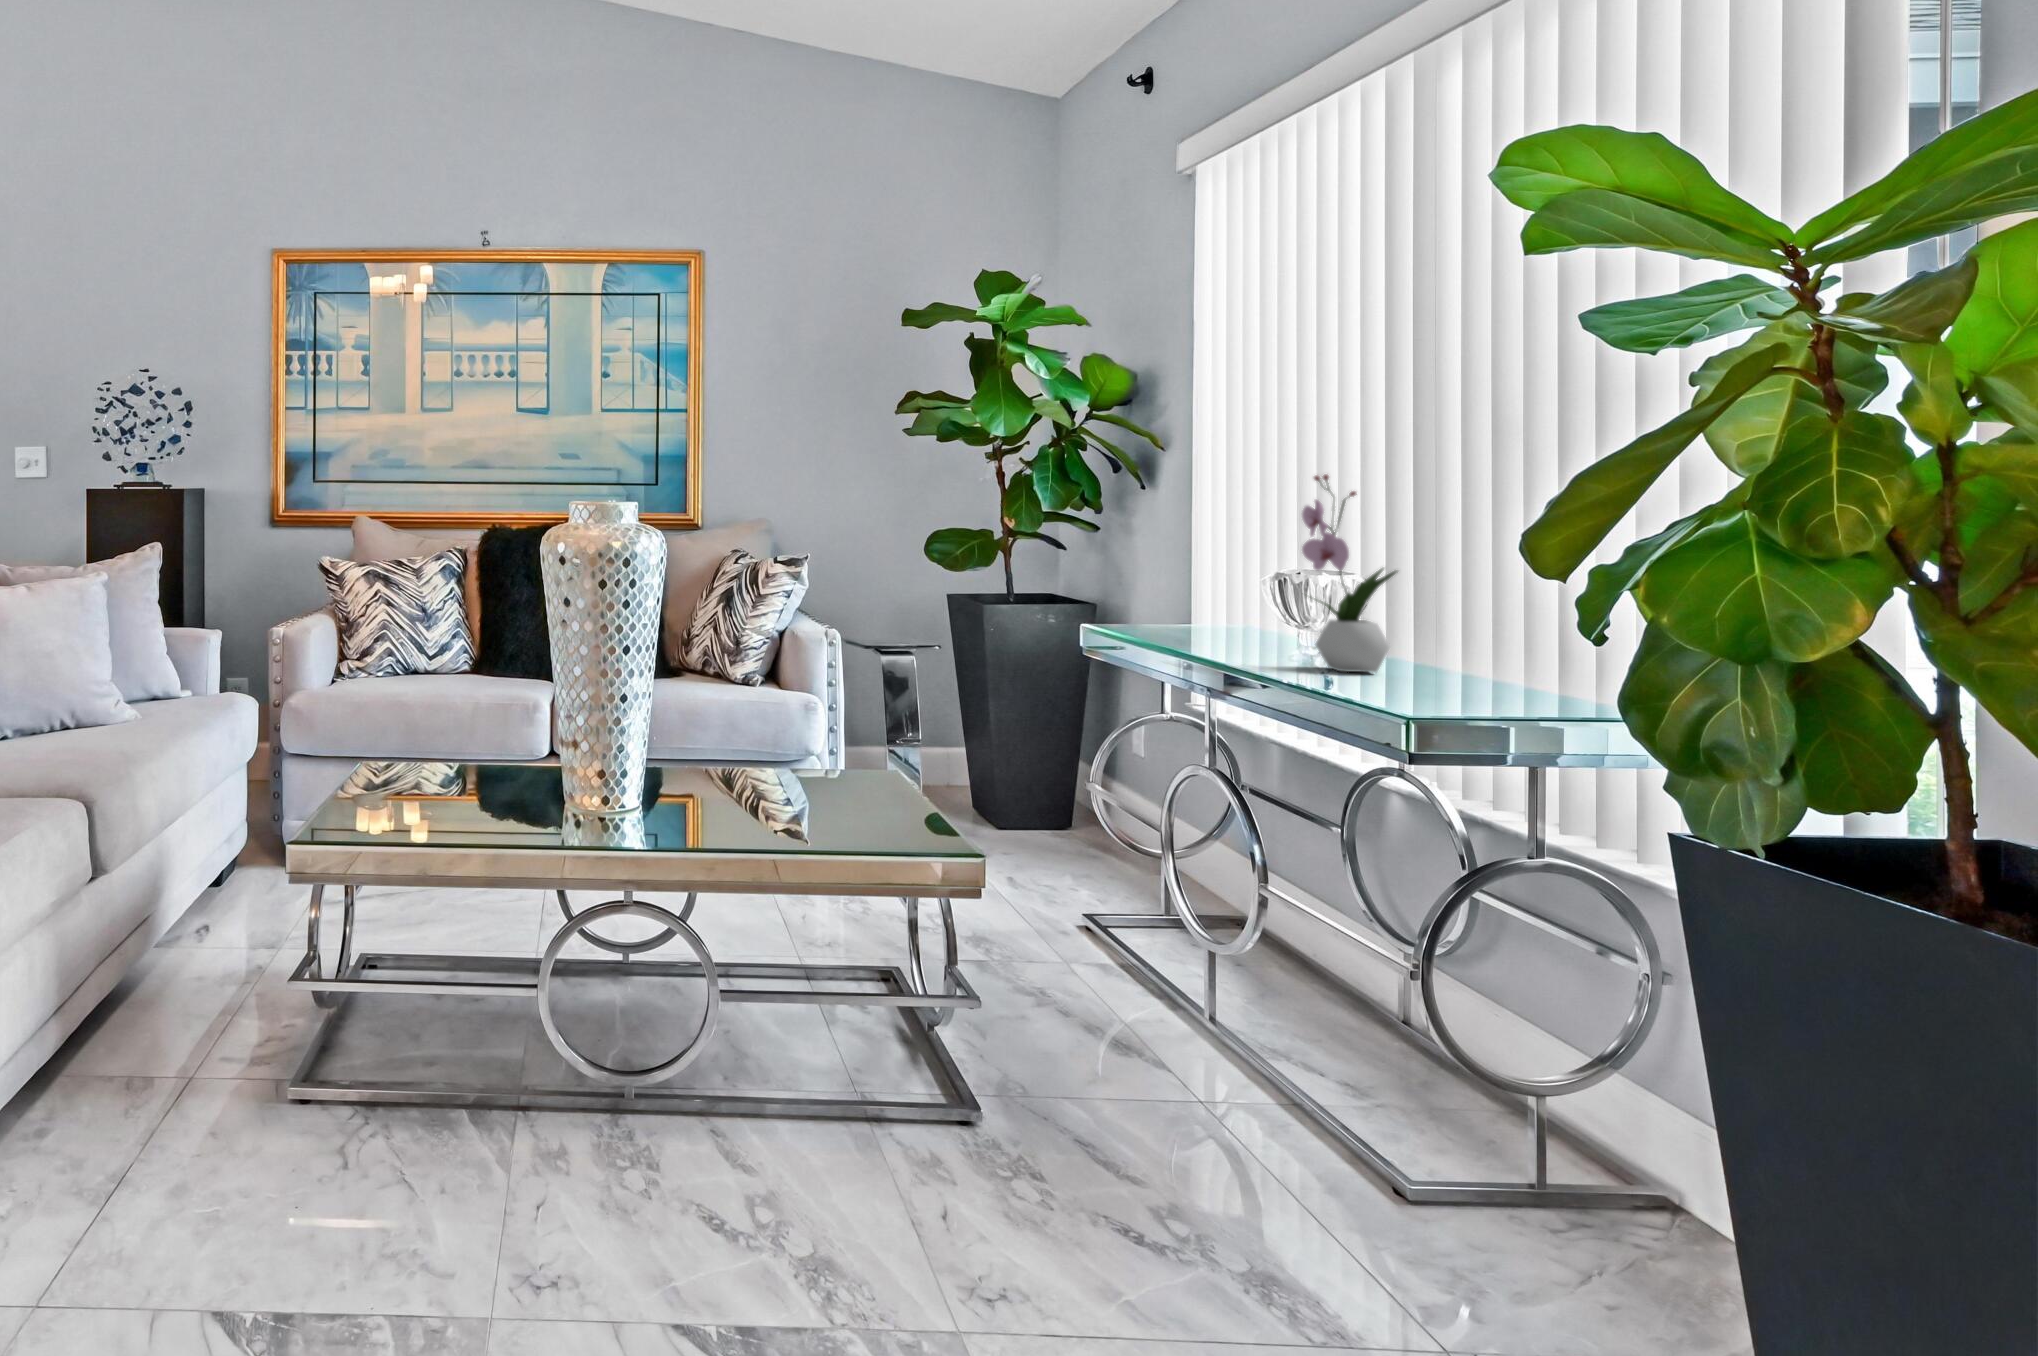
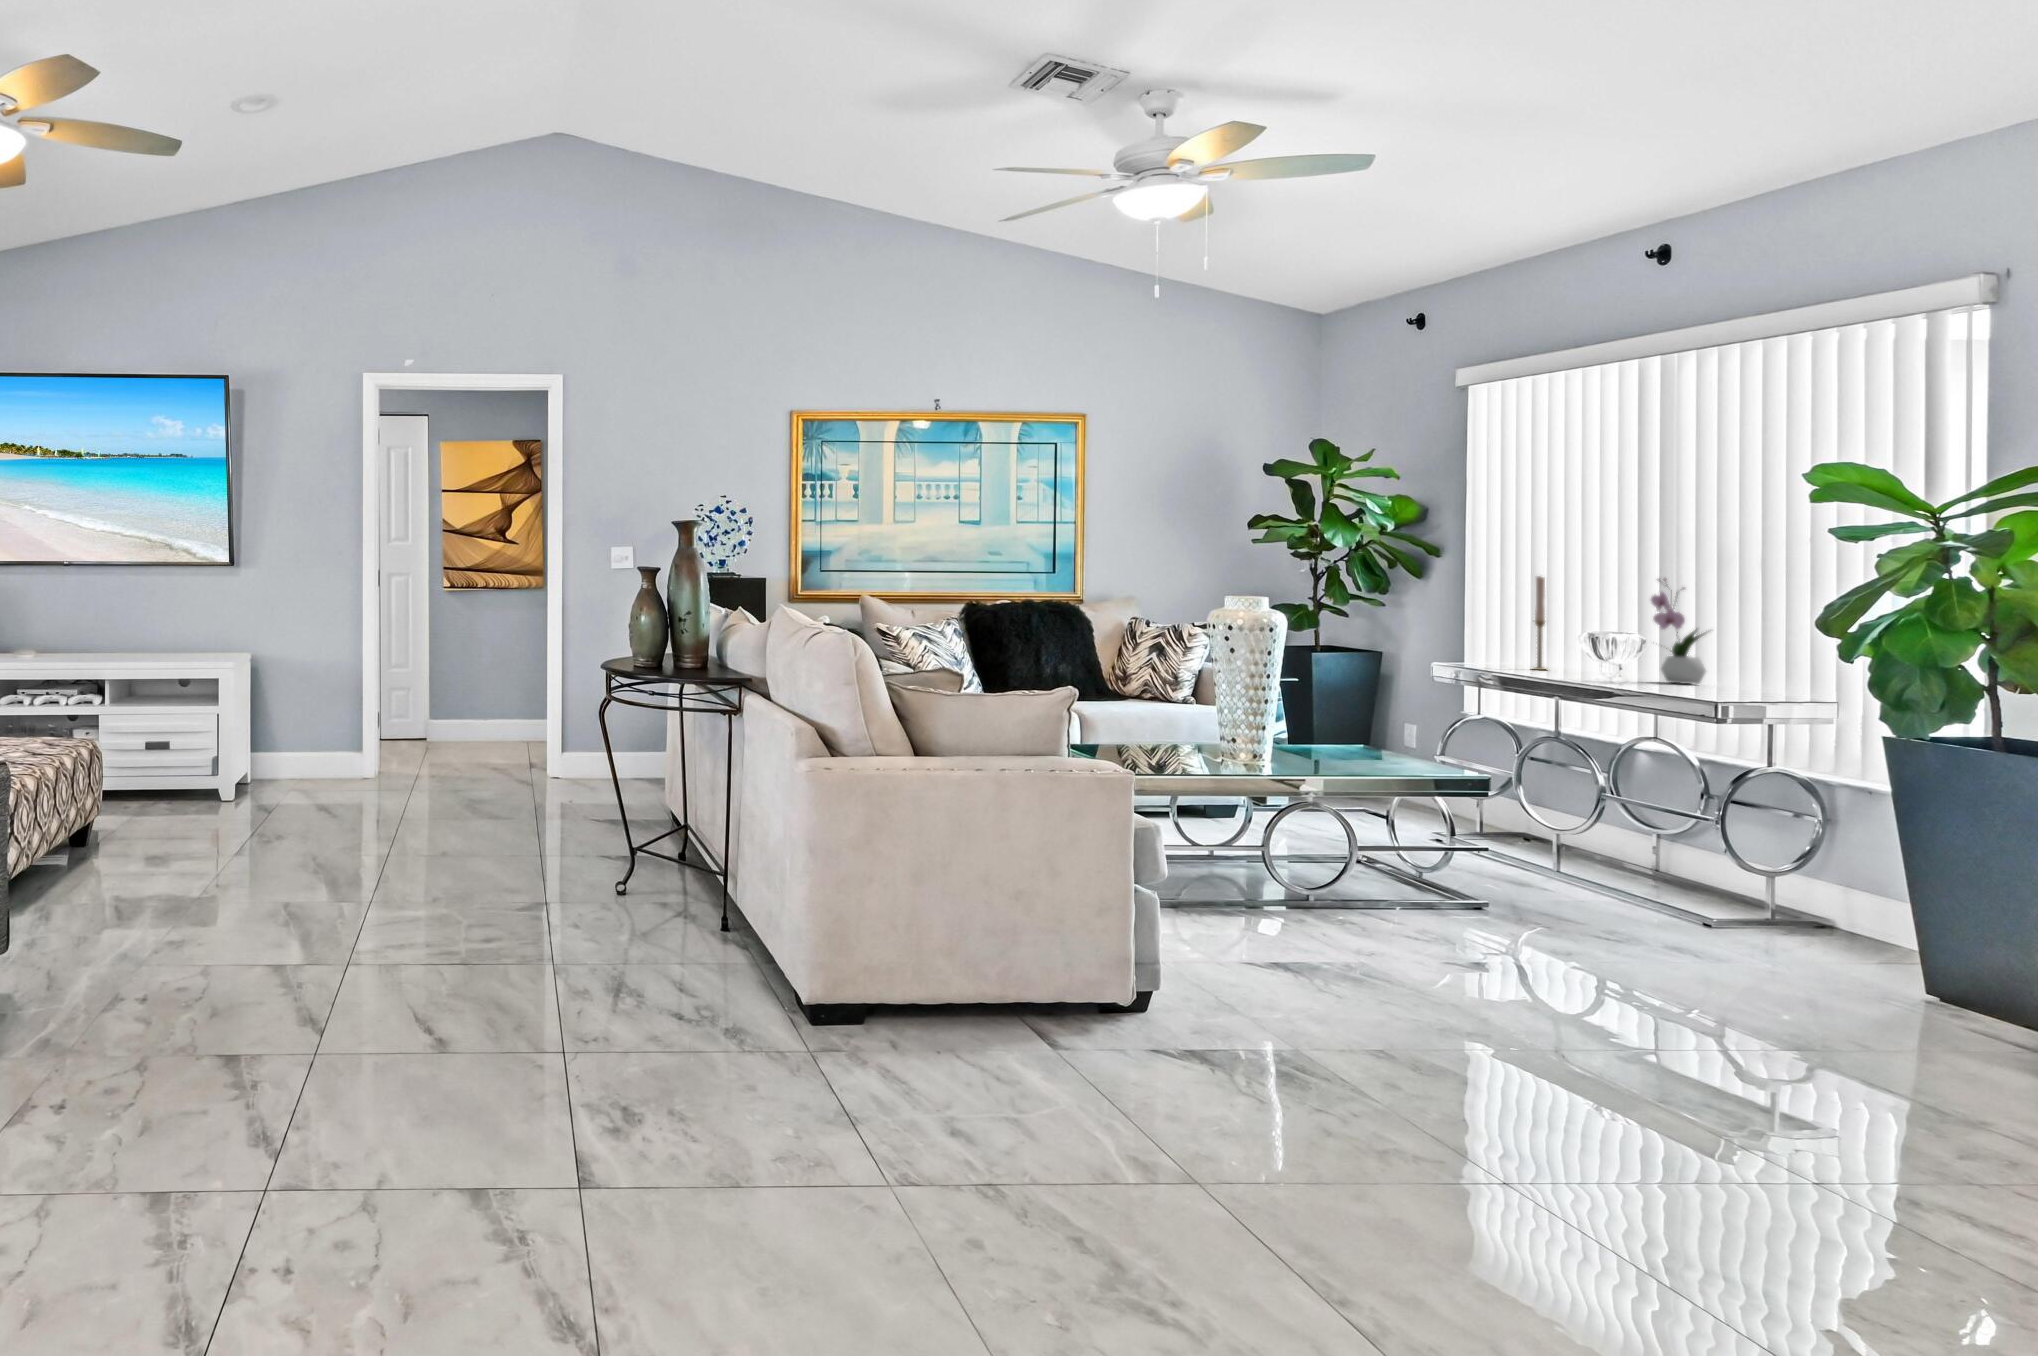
candlestick: none [1163,475,1193,640] -> present [1534,576,1545,670]

